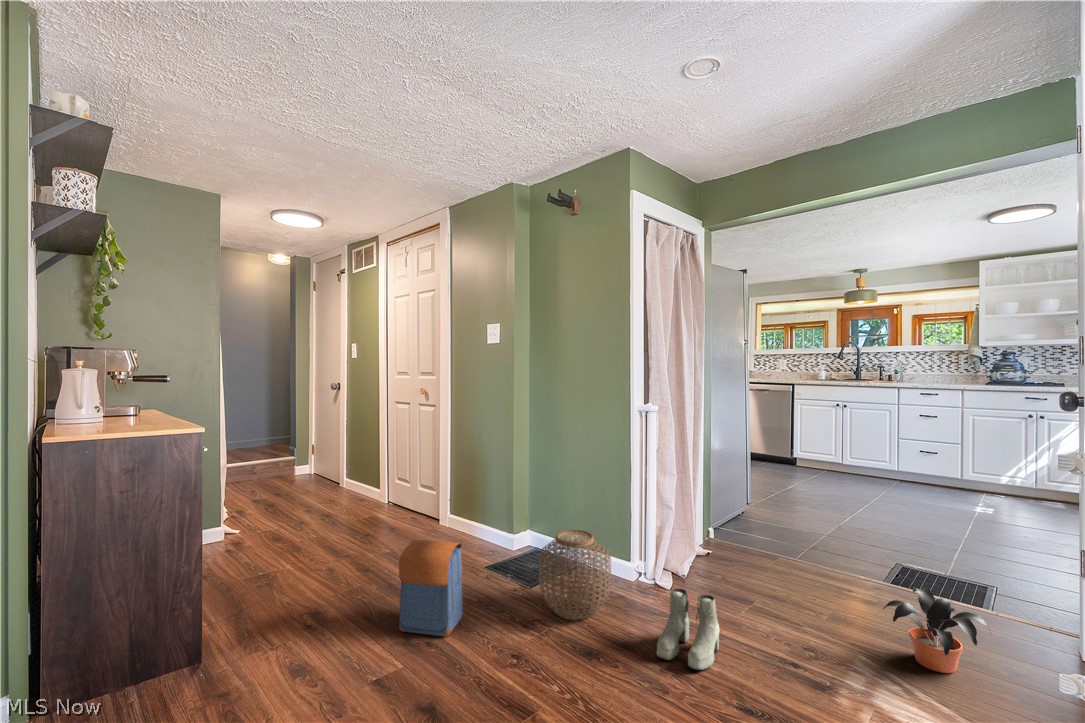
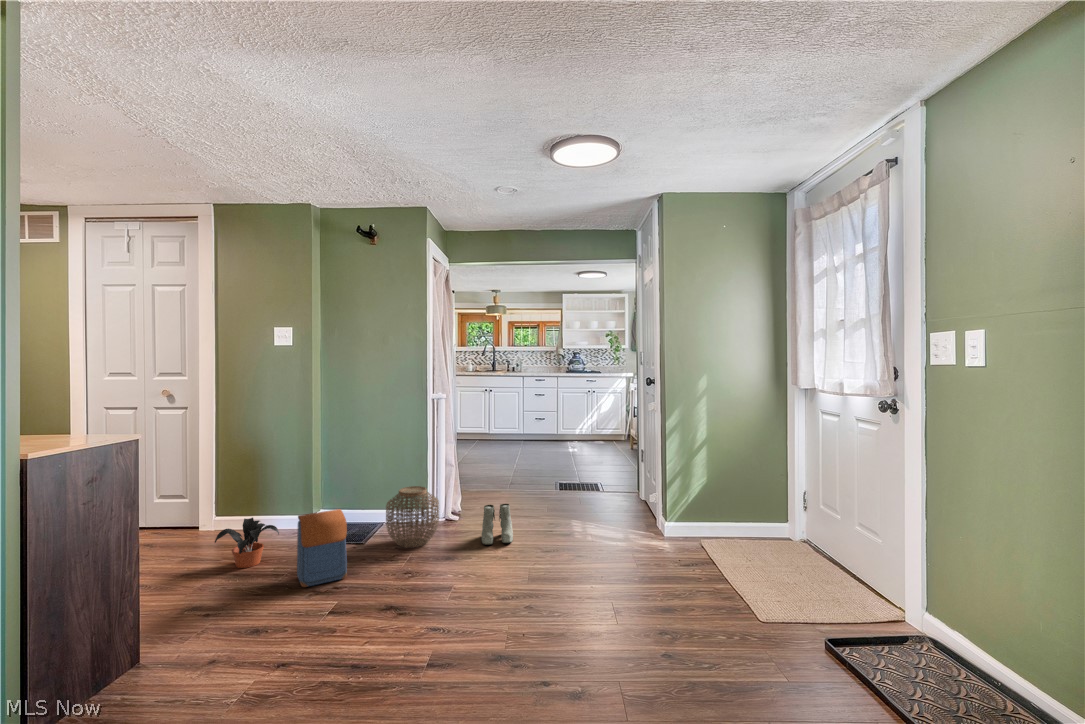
potted plant: present [883,587,989,673] -> present [215,518,279,568]

